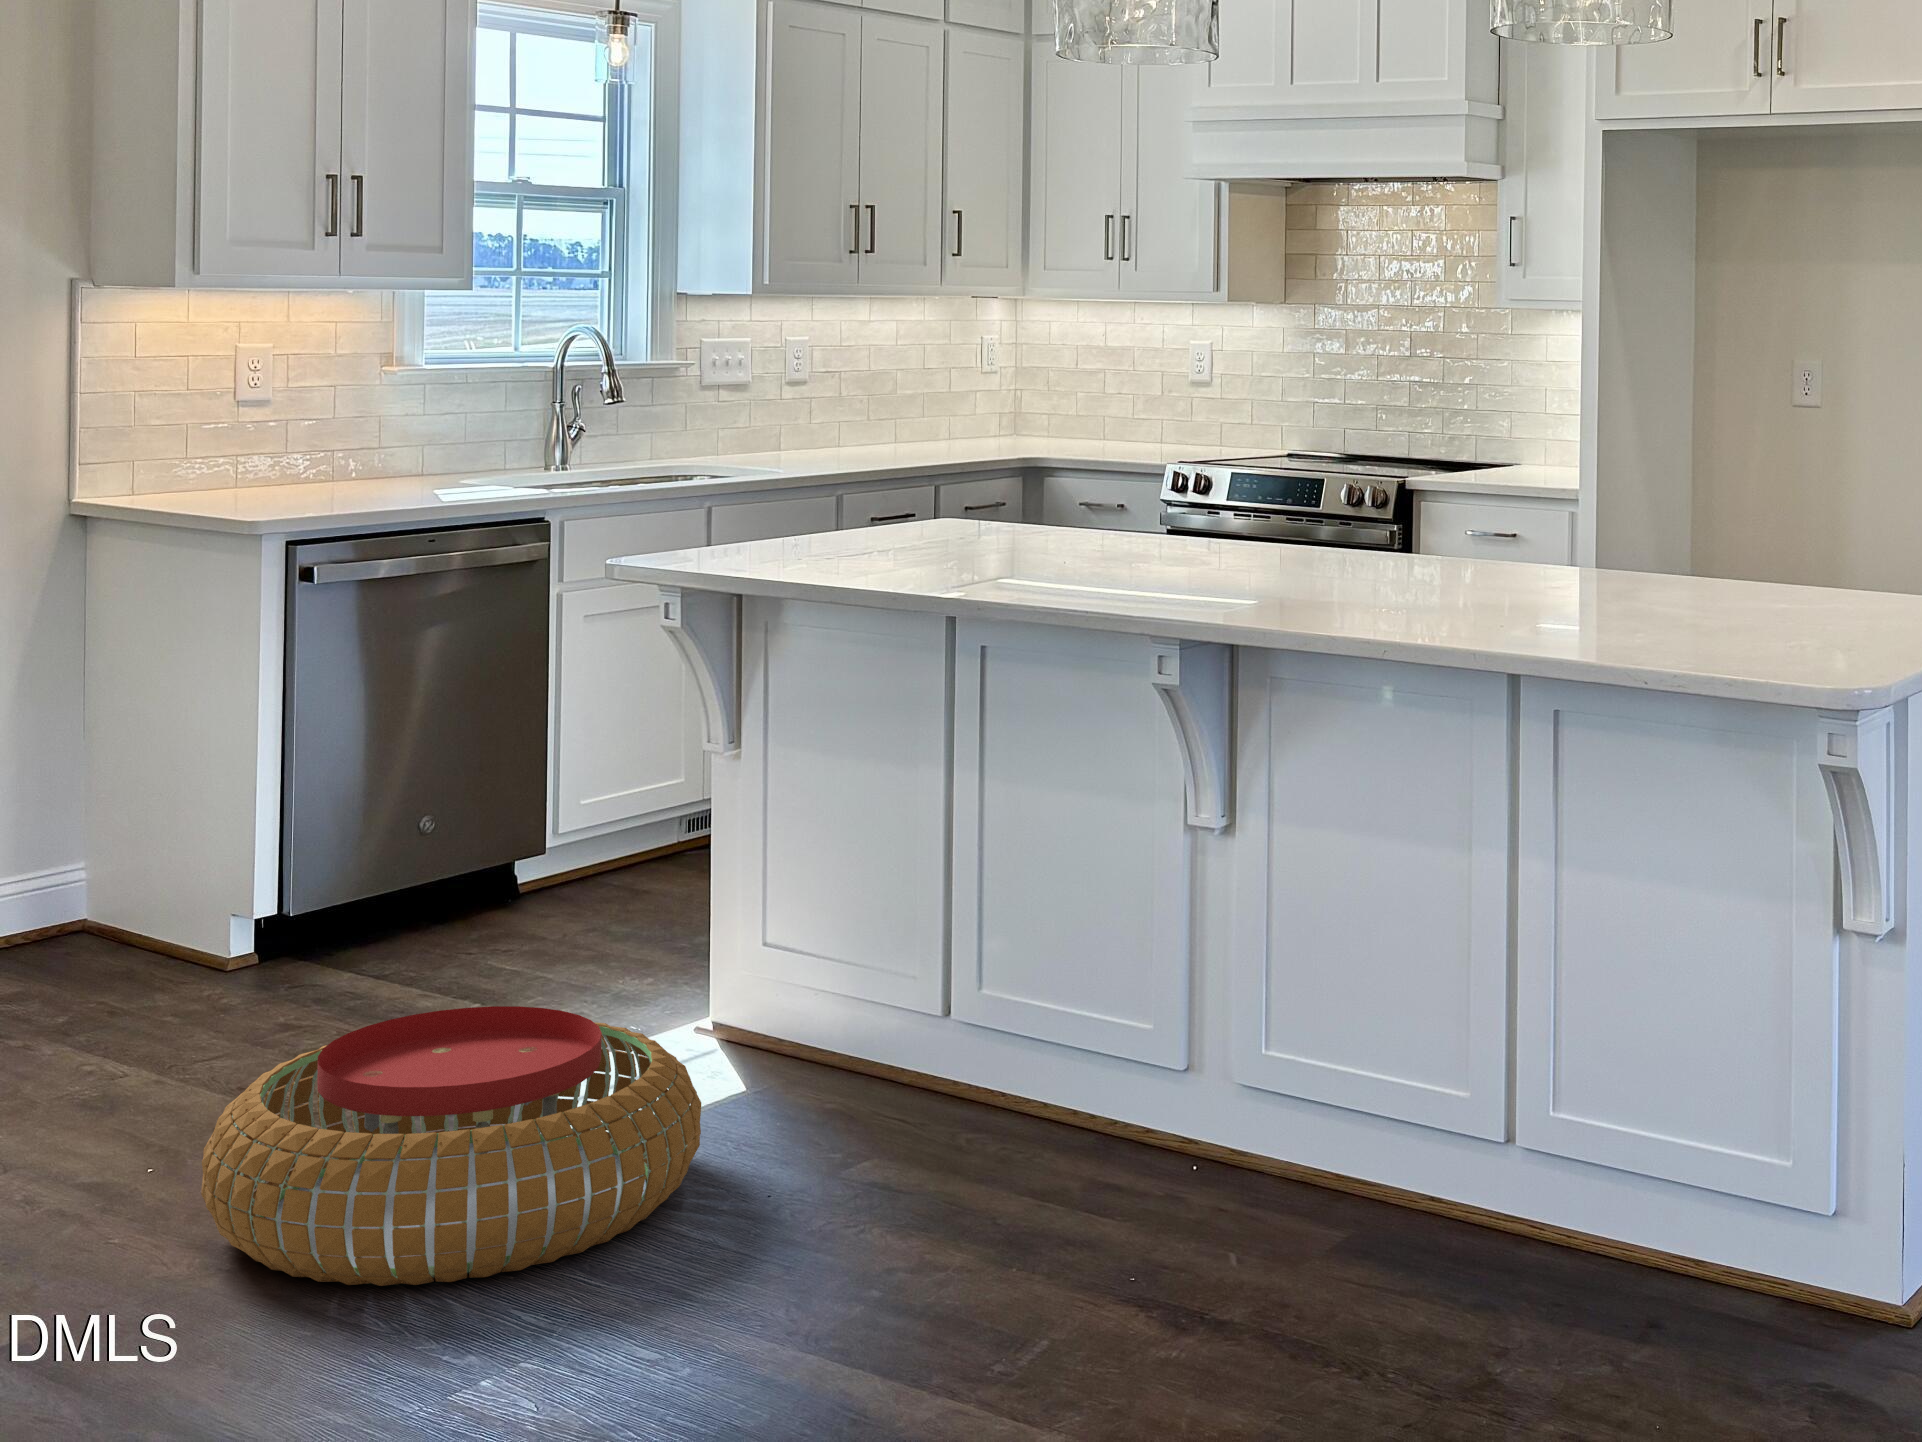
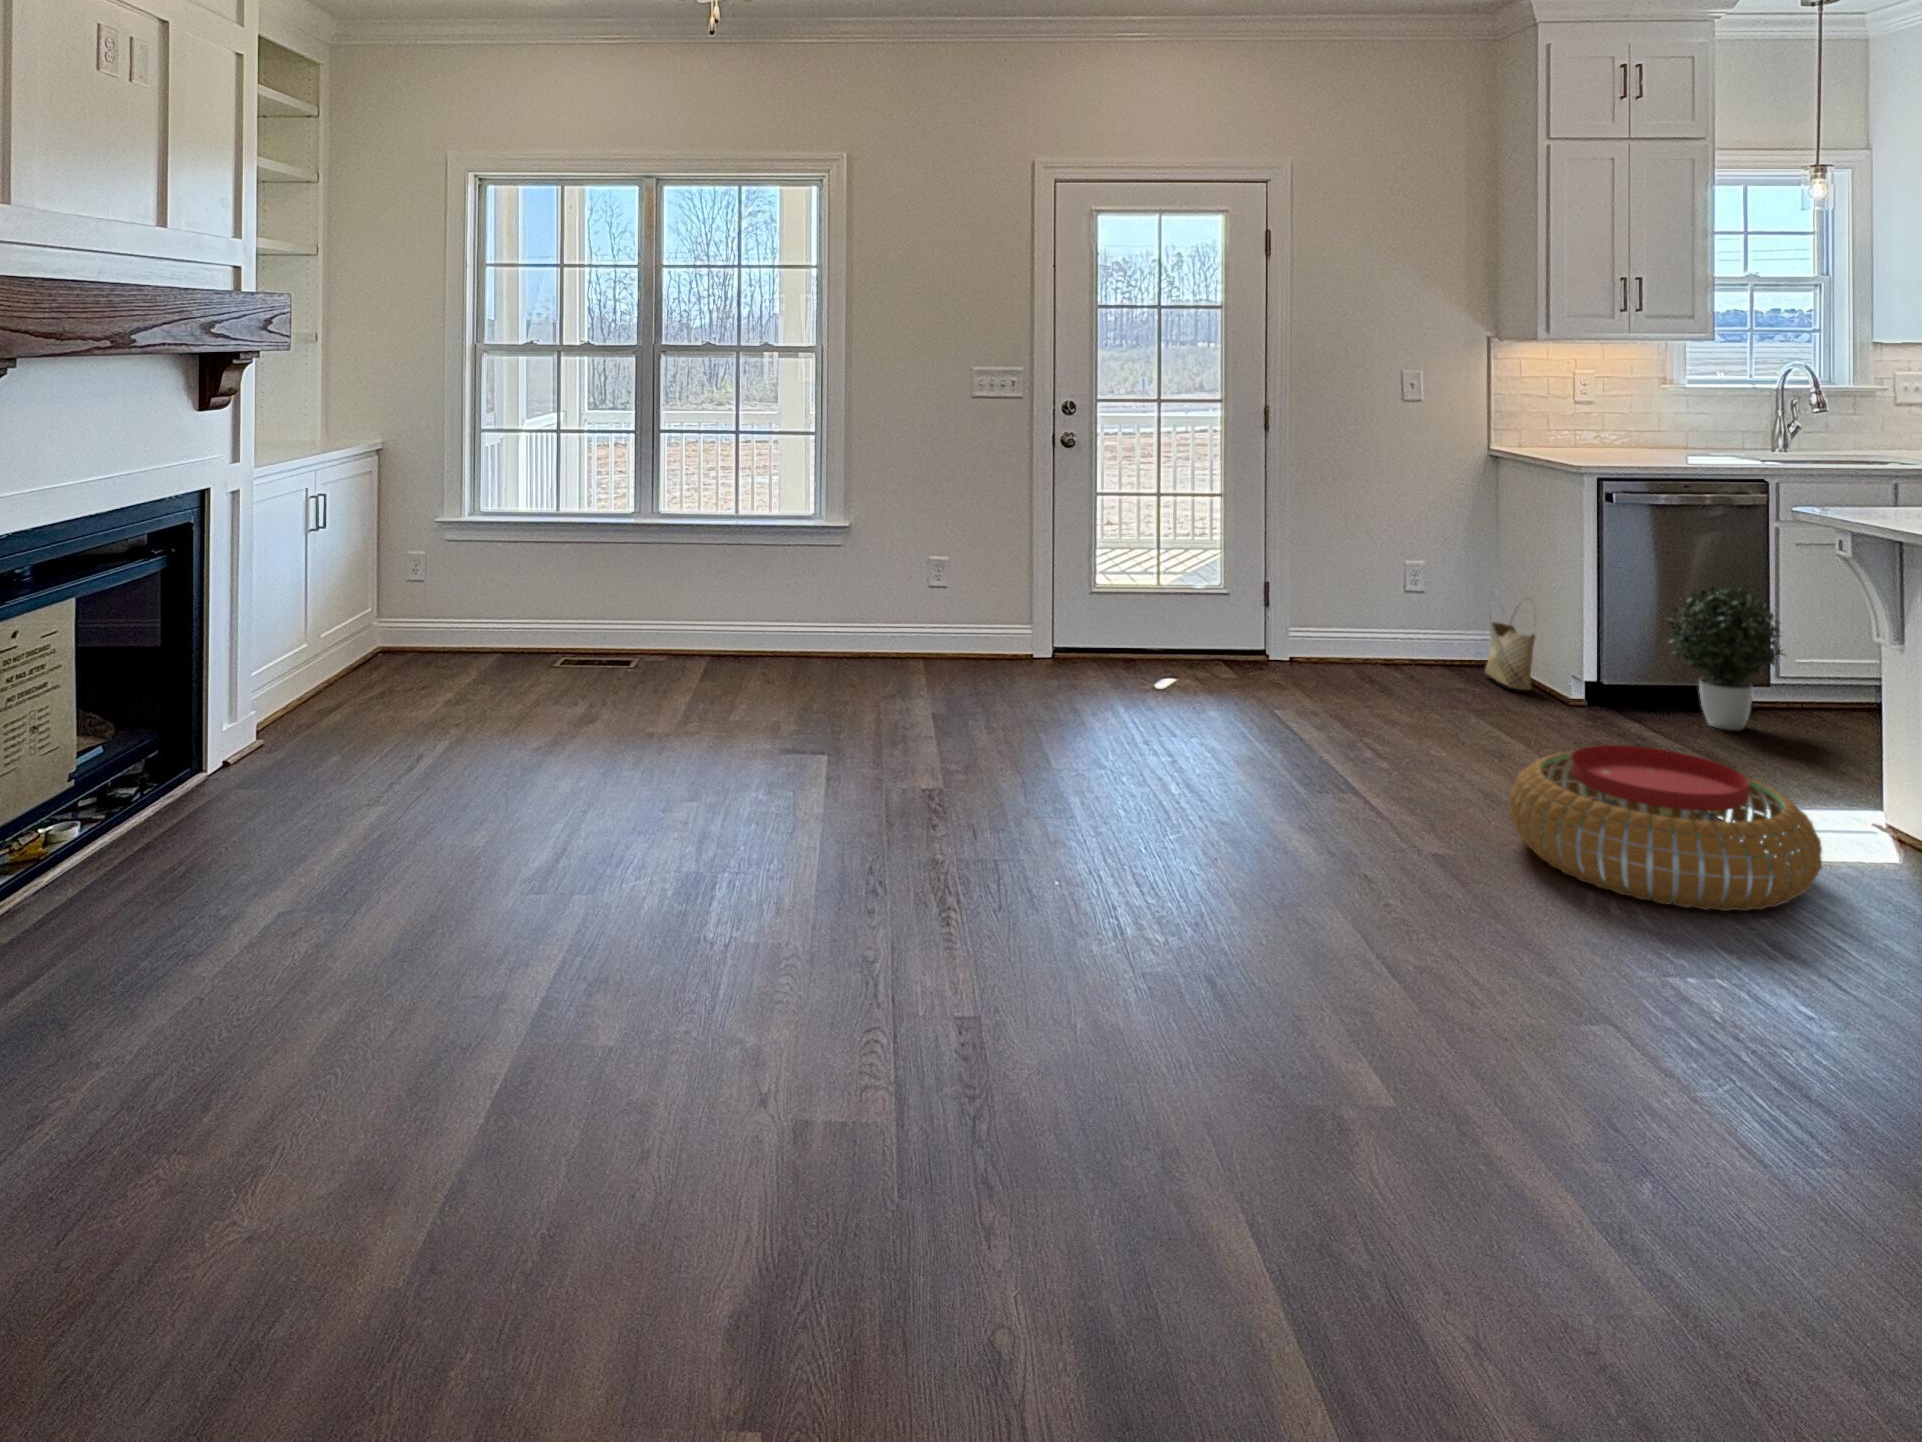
potted plant: none [401,702,582,942] -> present [1668,586,1785,730]
woven basket: none [63,776,170,952] -> present [1485,610,1535,690]

